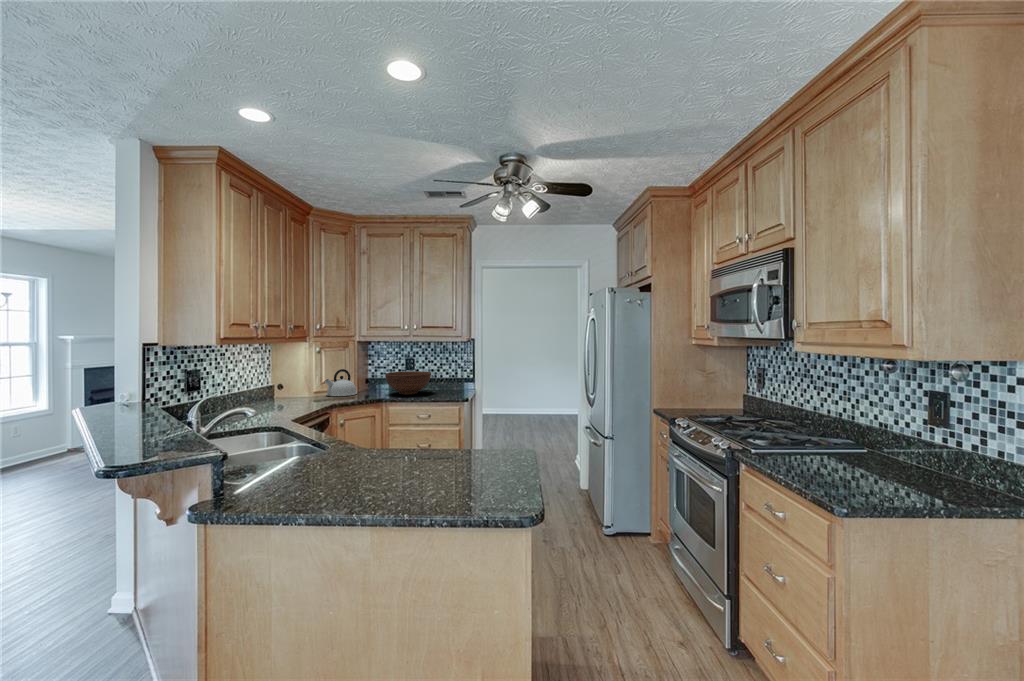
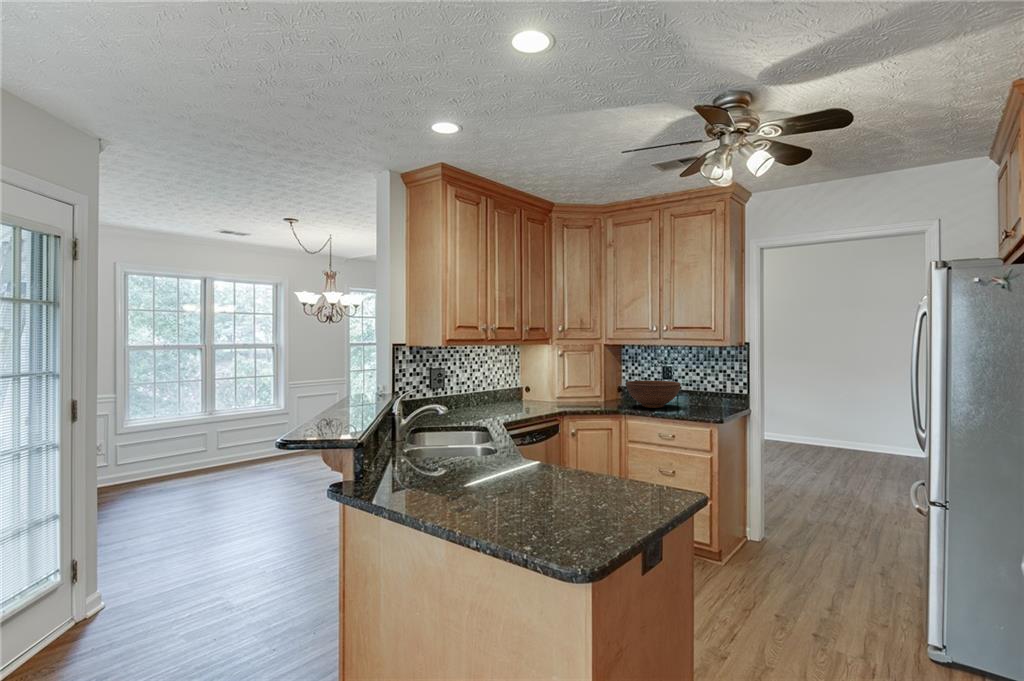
kettle: present [325,369,357,396] -> none [566,374,600,404]

